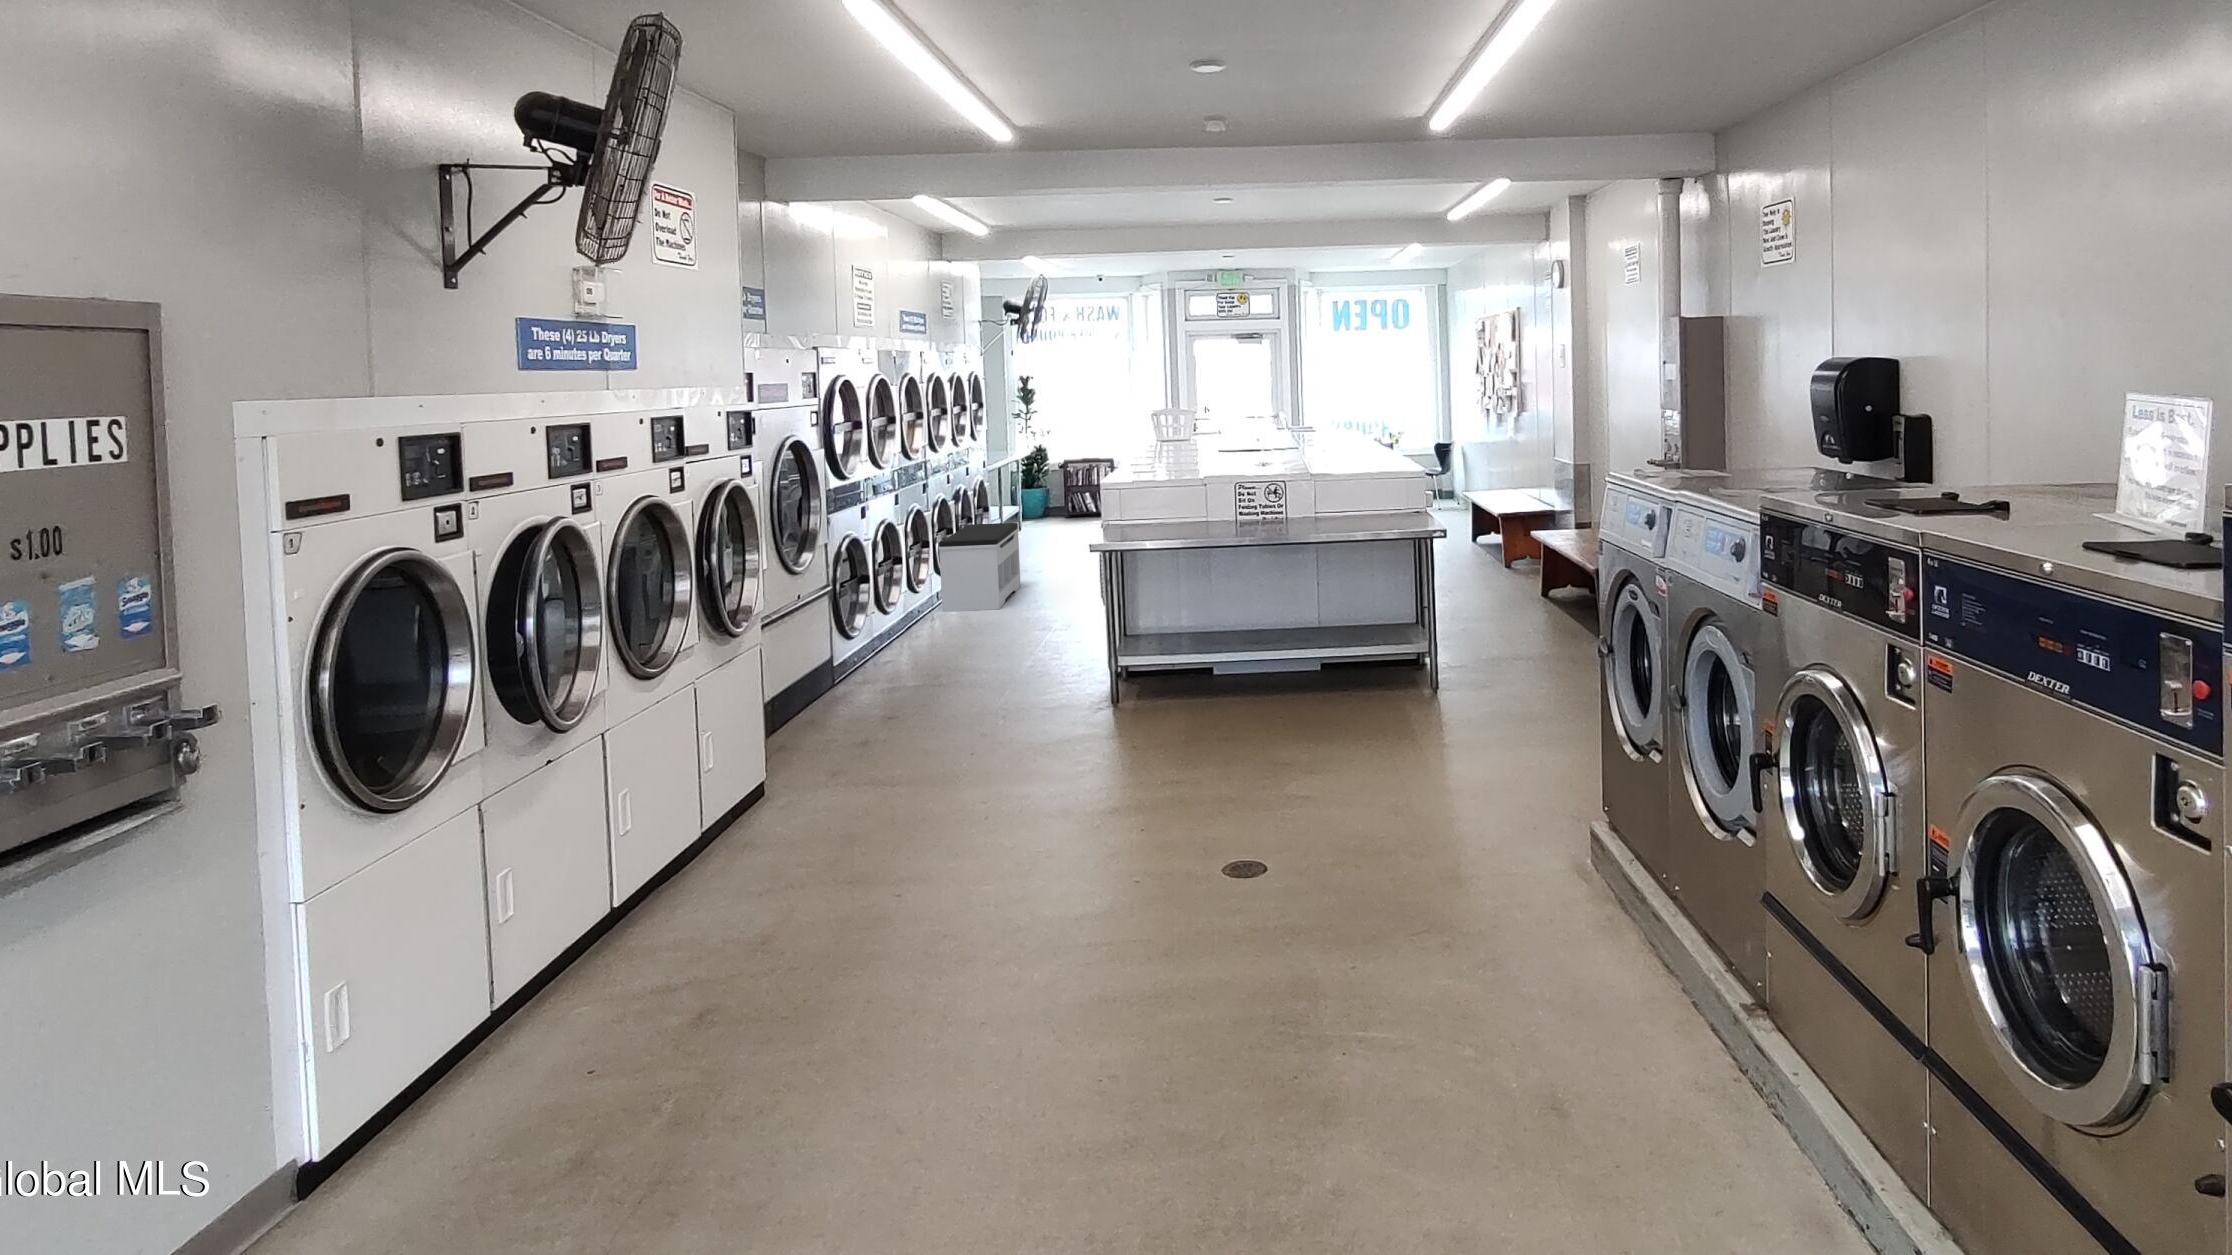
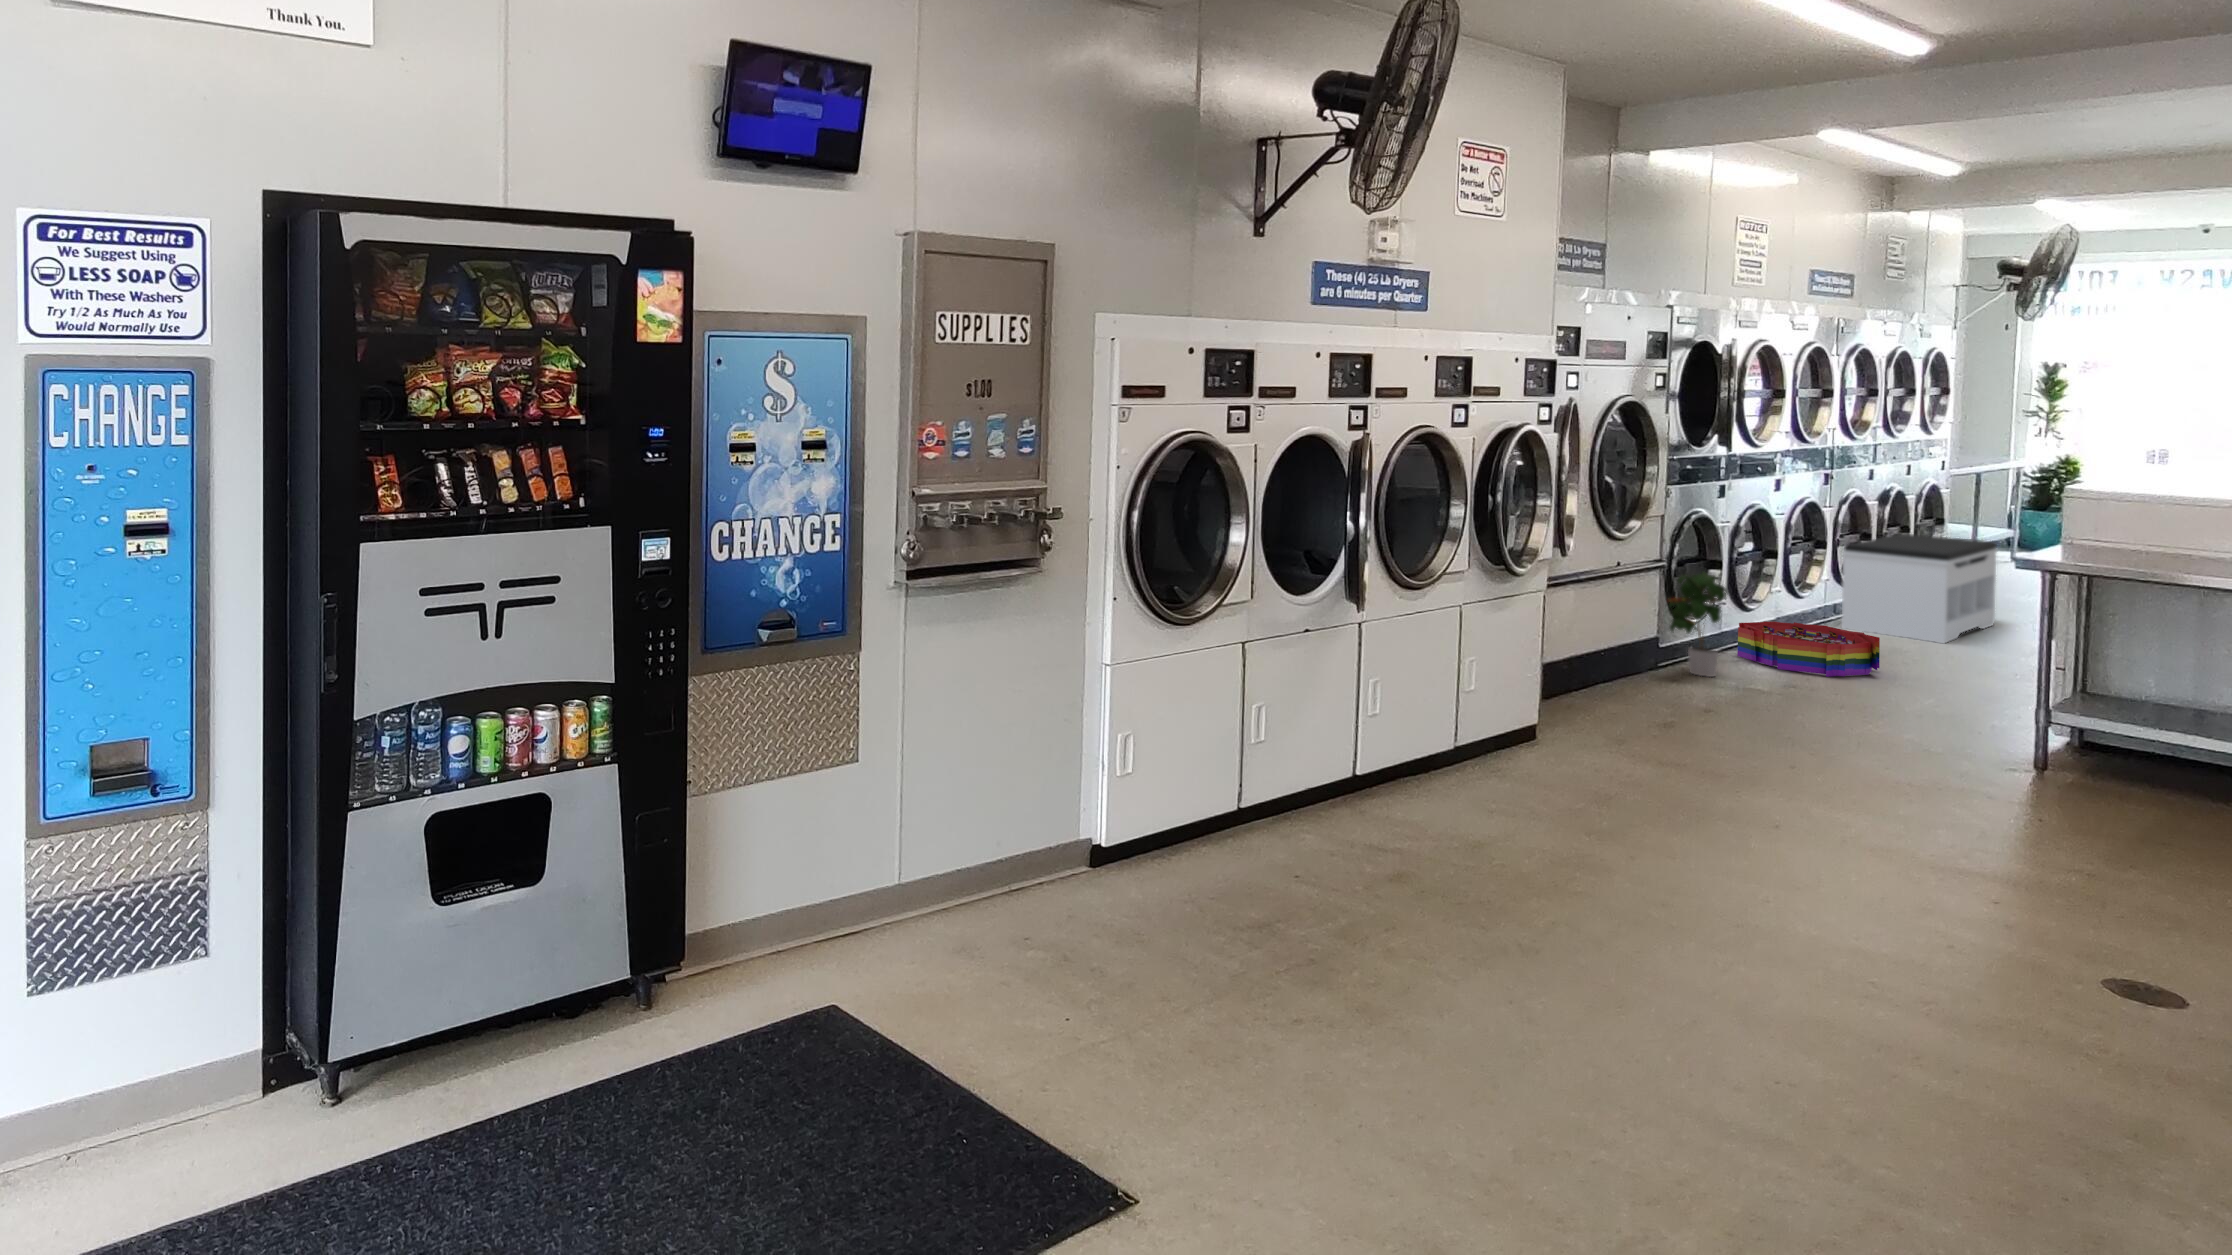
potted plant: none [837,589,879,685] -> present [1668,572,1730,677]
storage bin: none [884,615,970,661] -> present [1737,621,1880,677]

